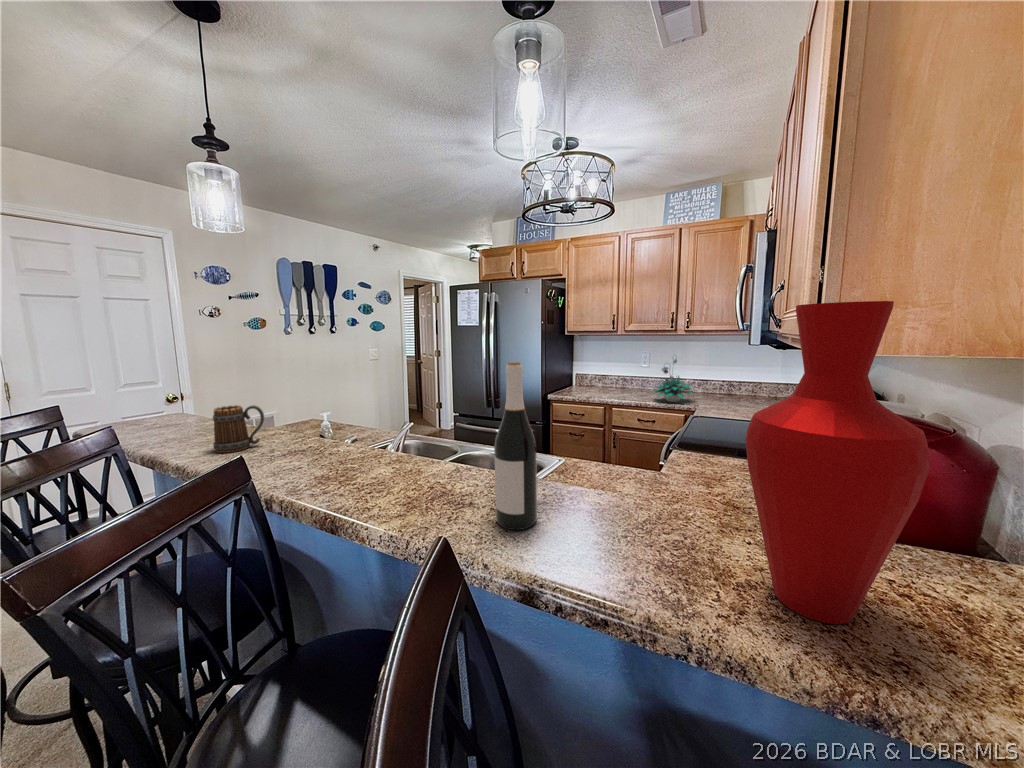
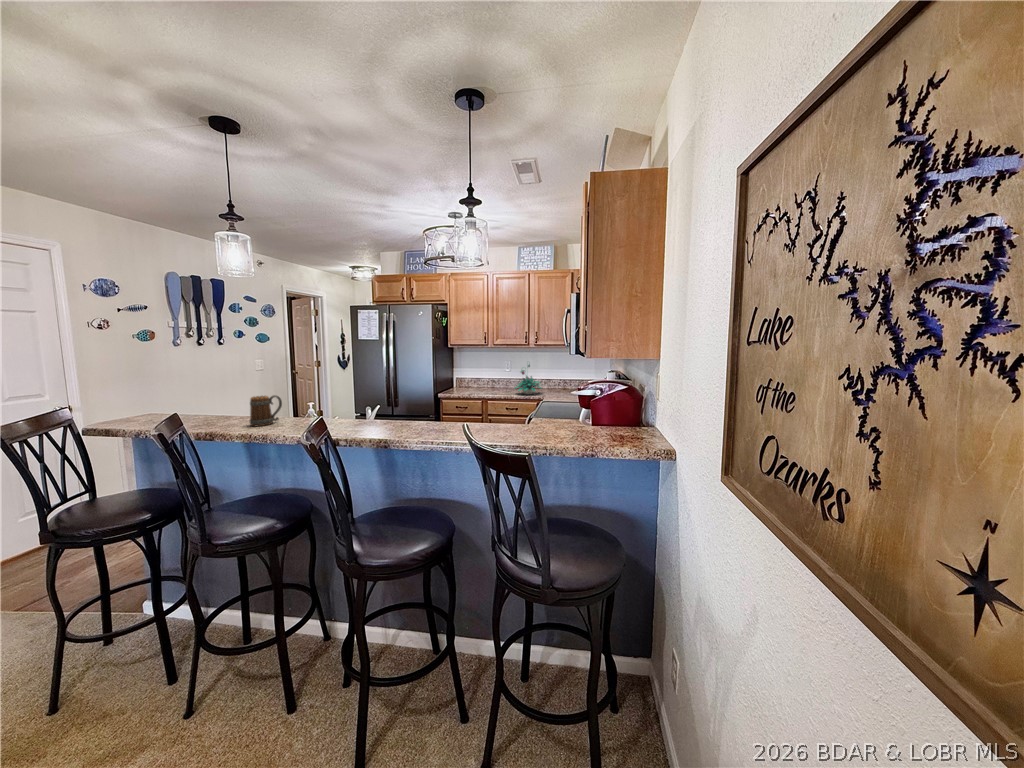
vase: present [746,301,930,624] -> none [552,341,594,435]
wine bottle: present [494,362,537,530] -> none [461,361,479,431]

